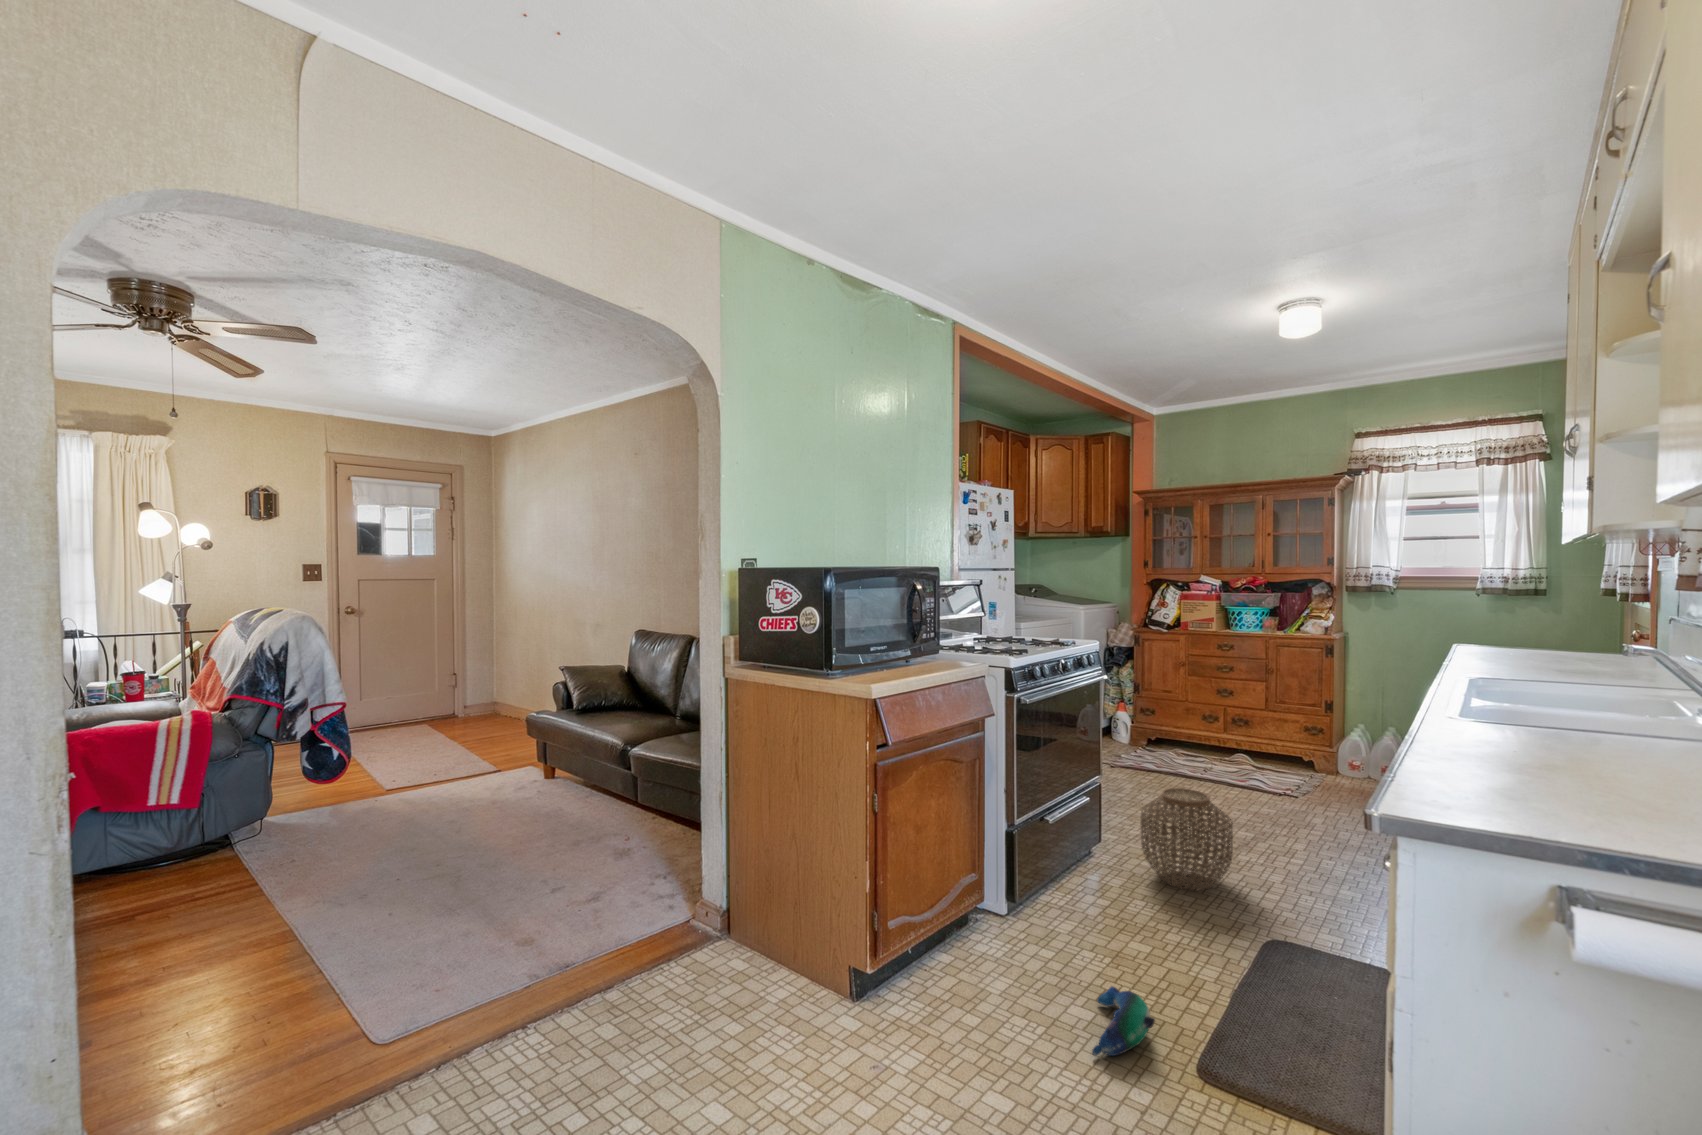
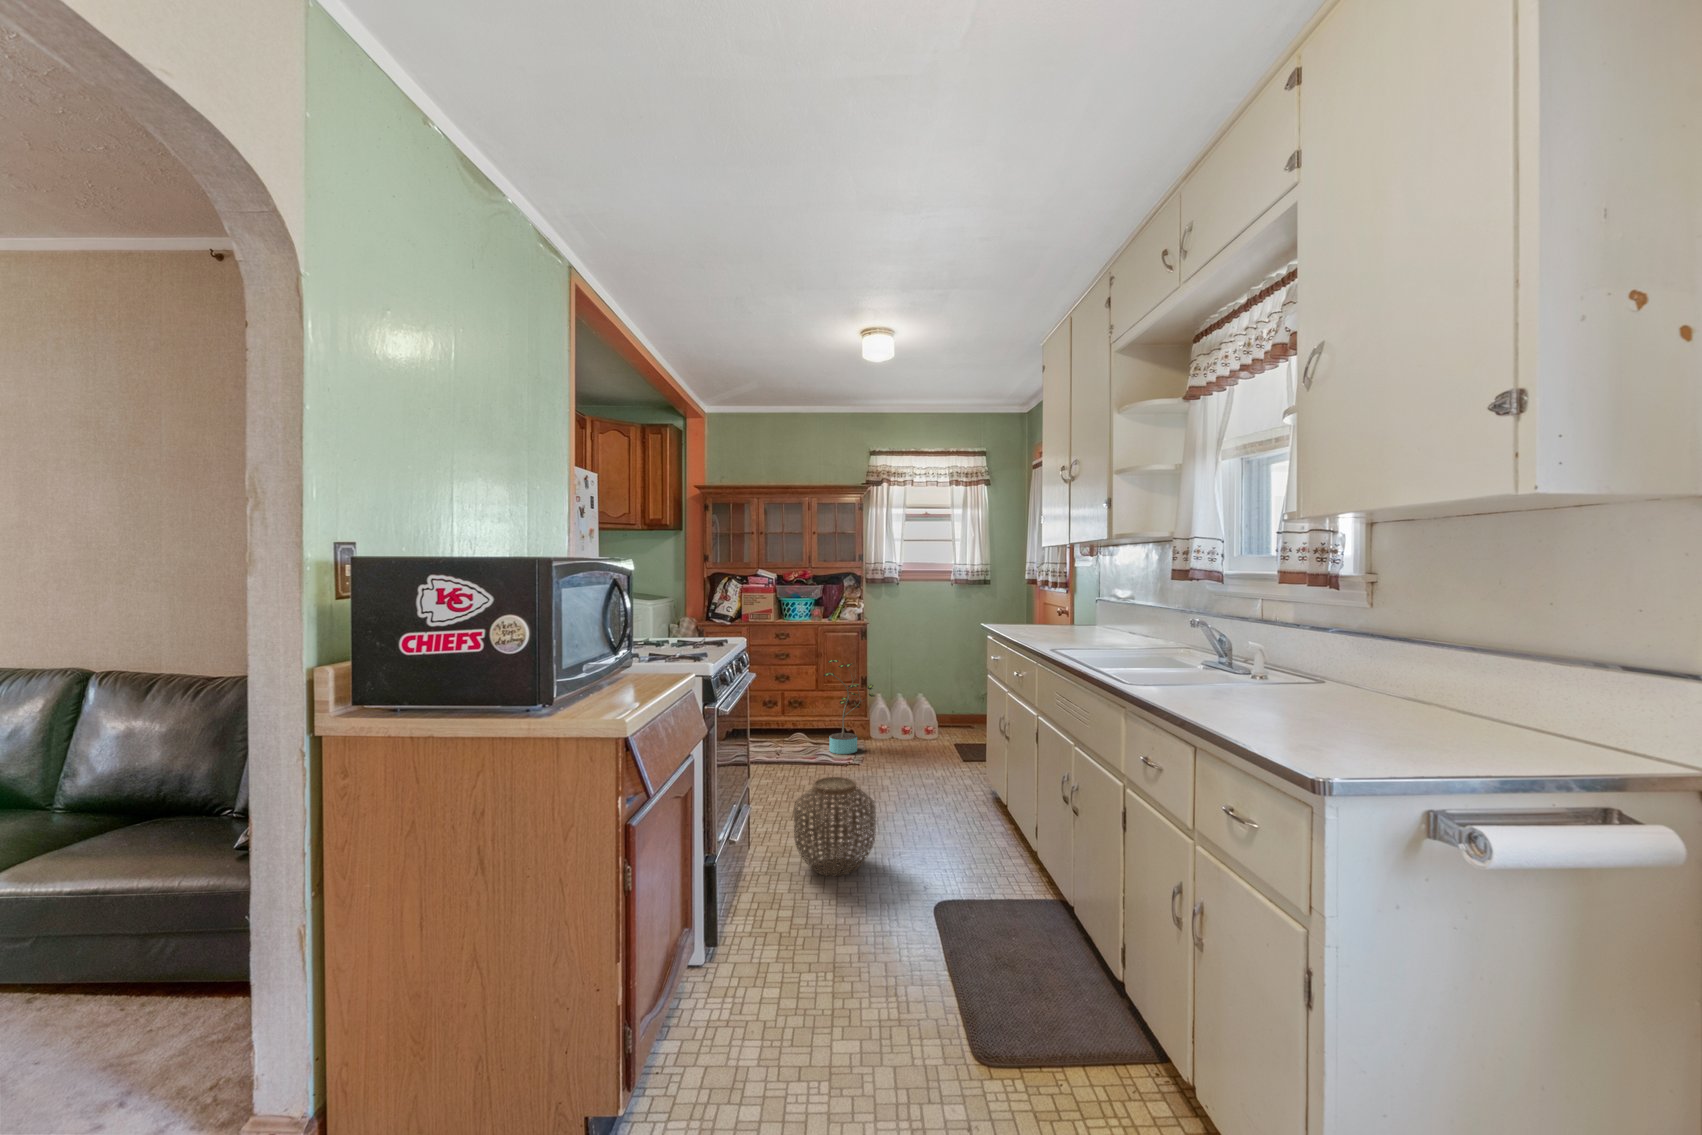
potted plant: none [1261,676,1333,784] -> present [824,660,875,754]
plush toy: present [1092,987,1155,1056] -> none [852,1000,929,1086]

